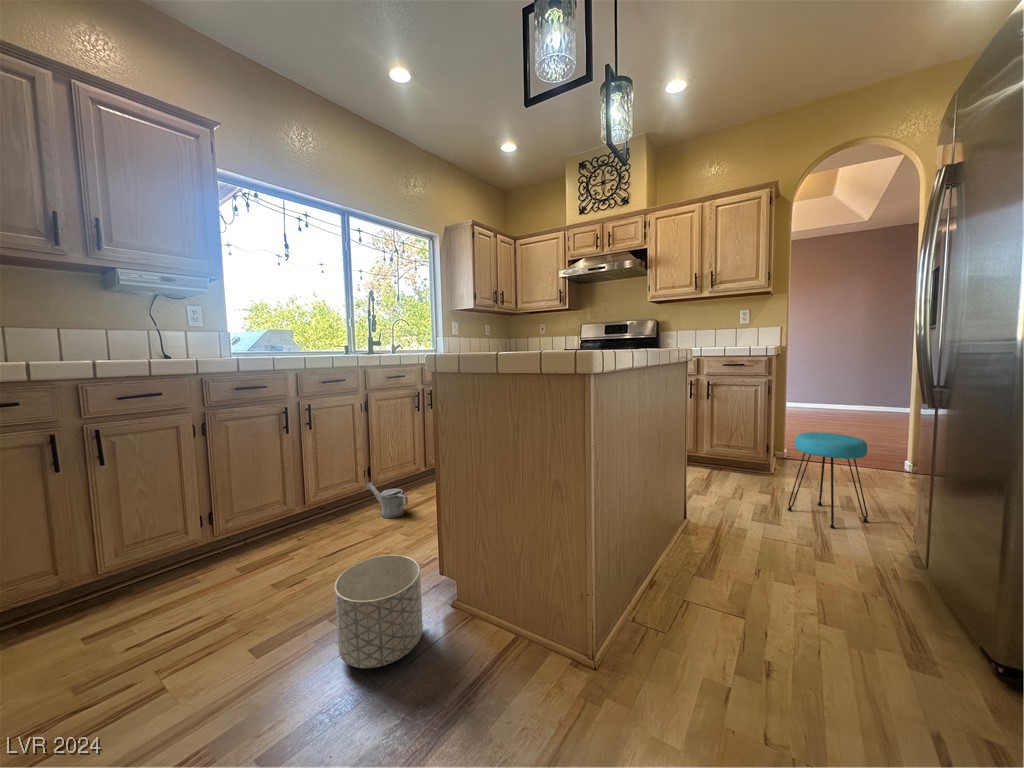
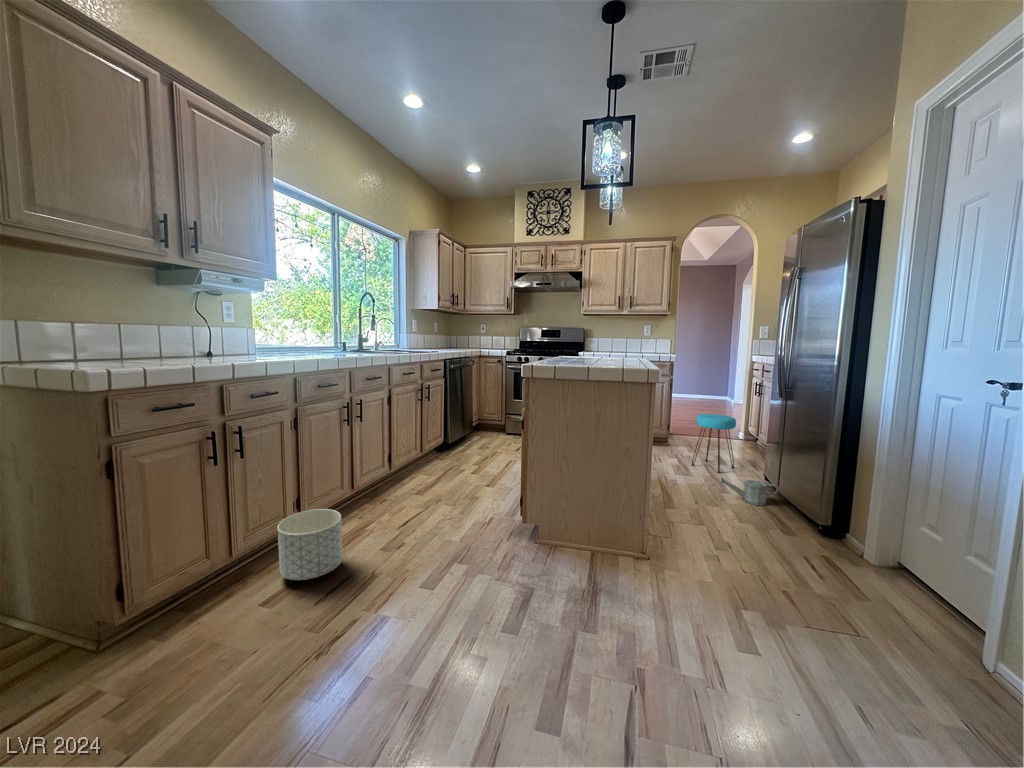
watering can: present [367,482,408,518] -> present [719,477,779,505]
planter: present [335,555,423,668] -> present [277,509,343,580]

